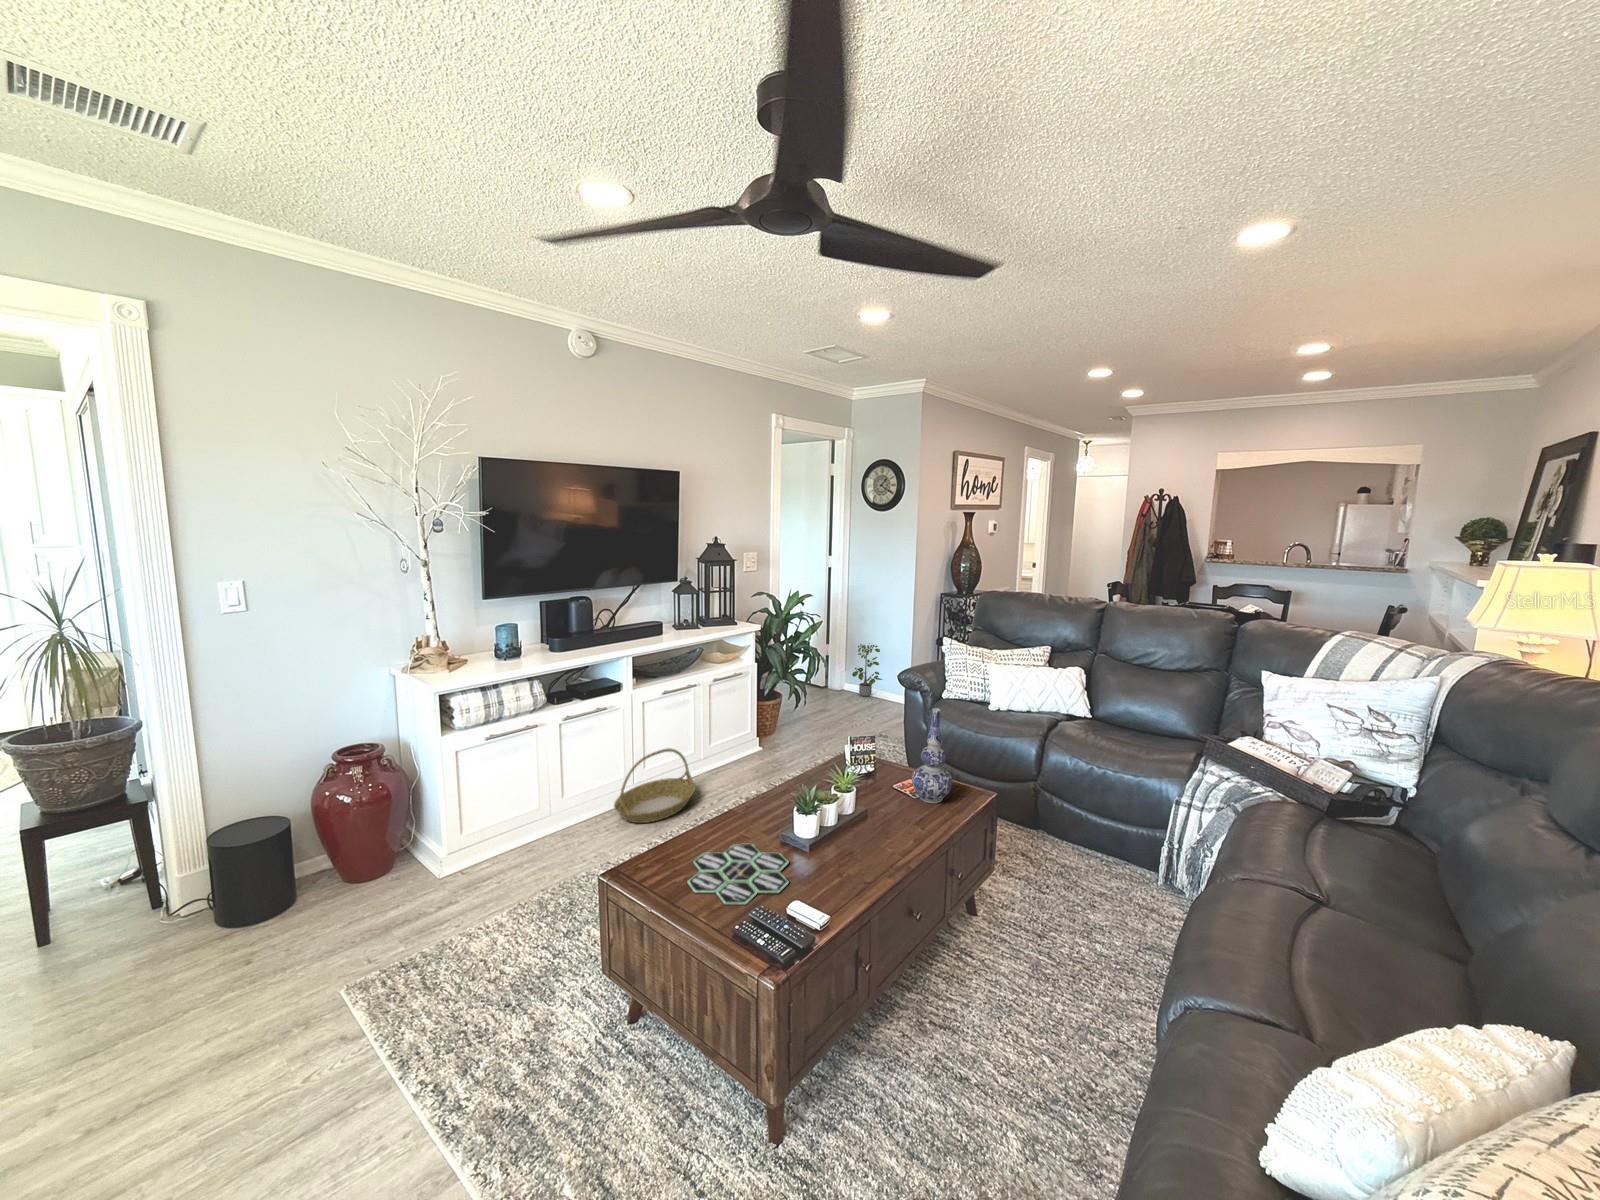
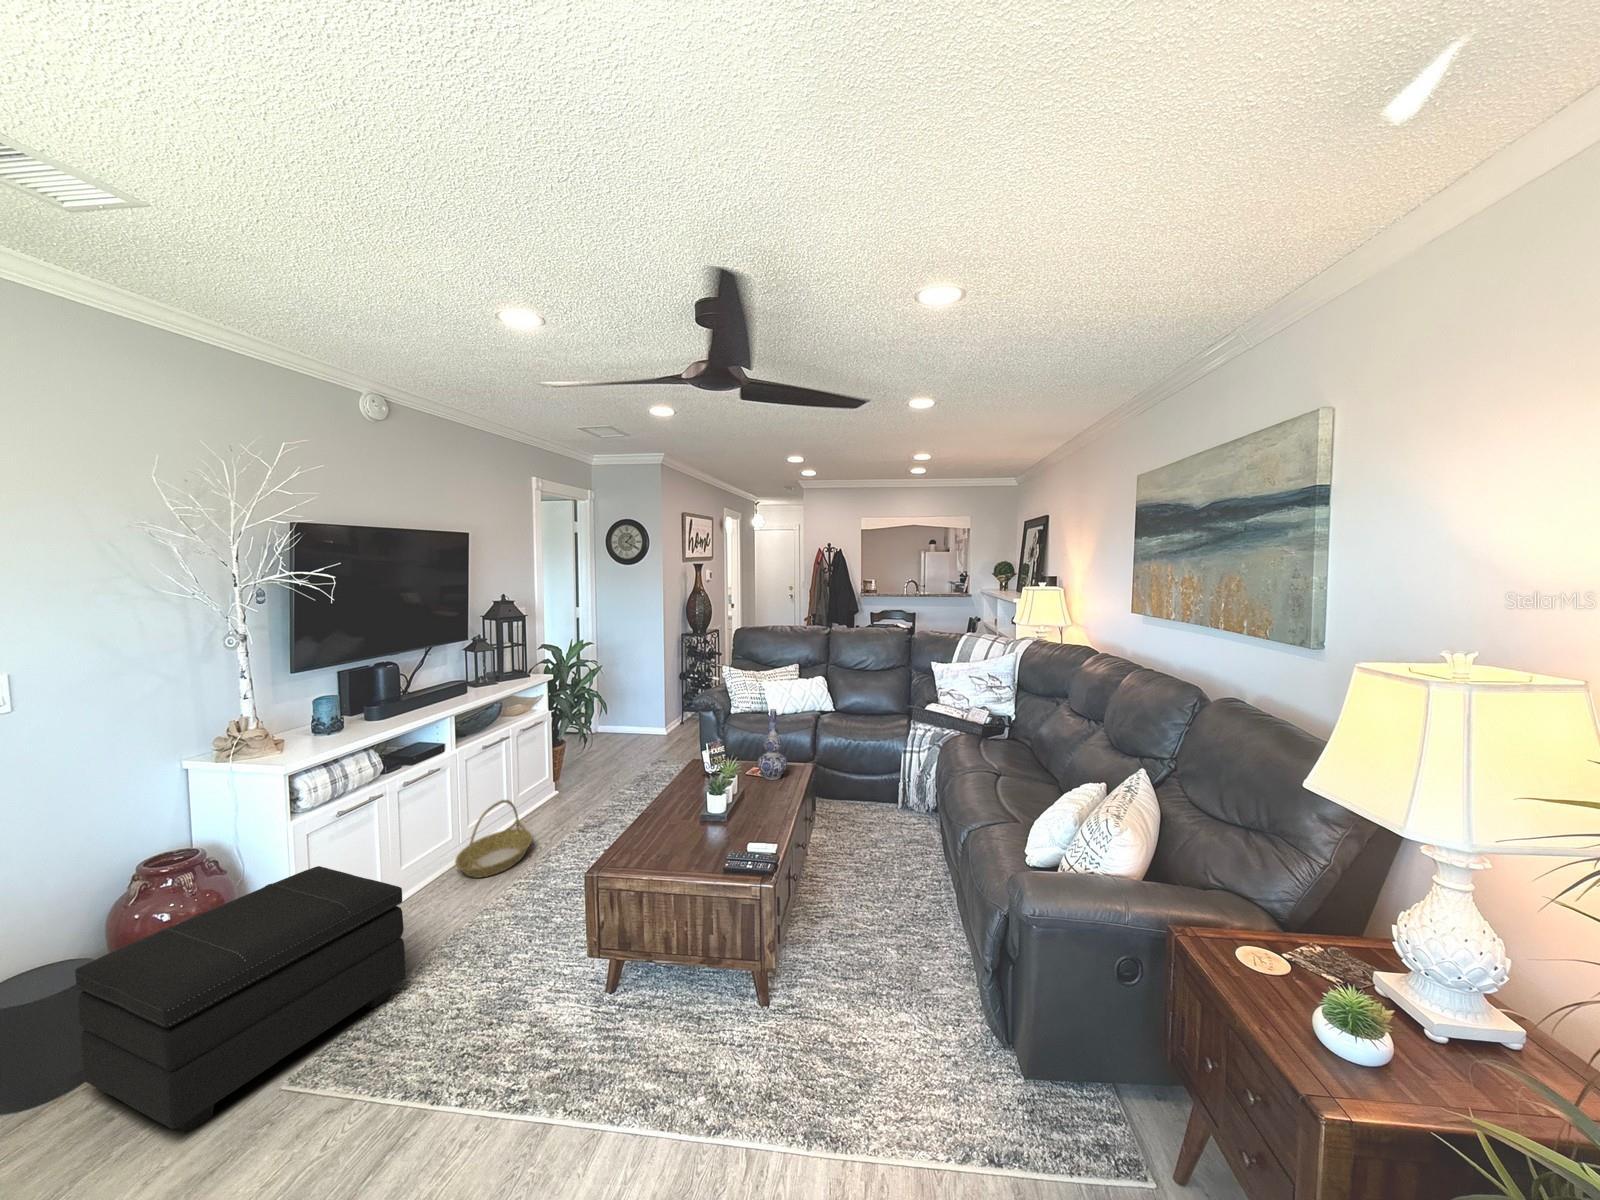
potted plant: present [852,644,882,696] -> none [612,685,644,736]
footstool: none [231,782,487,1002] -> present [75,866,406,1133]
board game: present [687,844,789,905] -> none [646,827,727,864]

